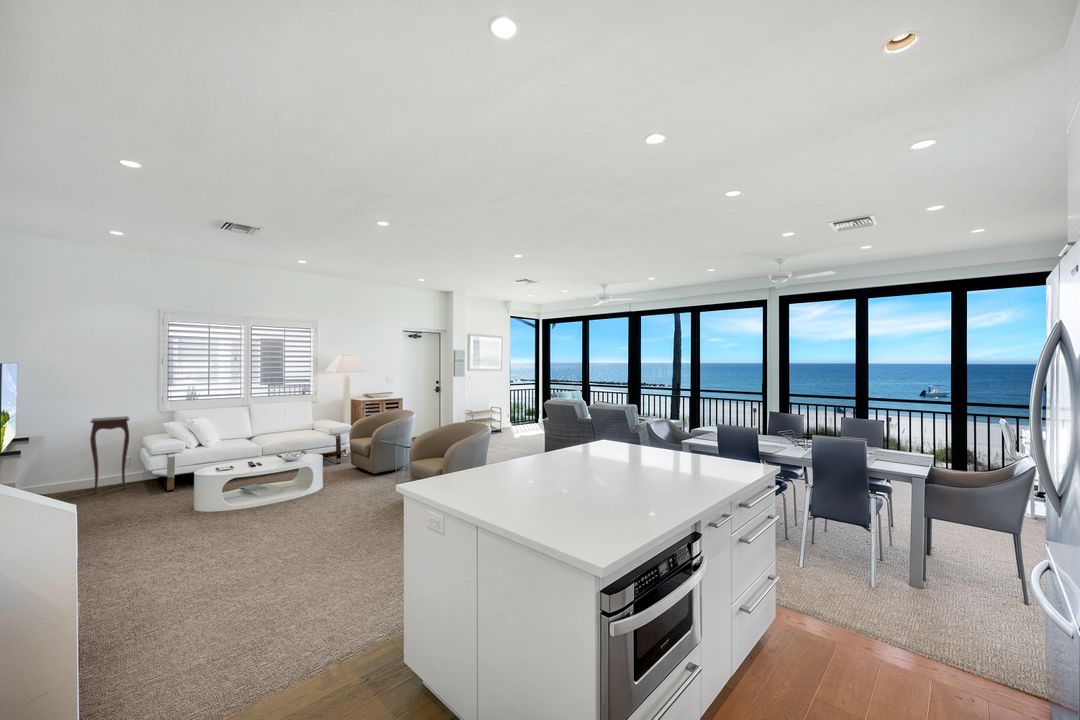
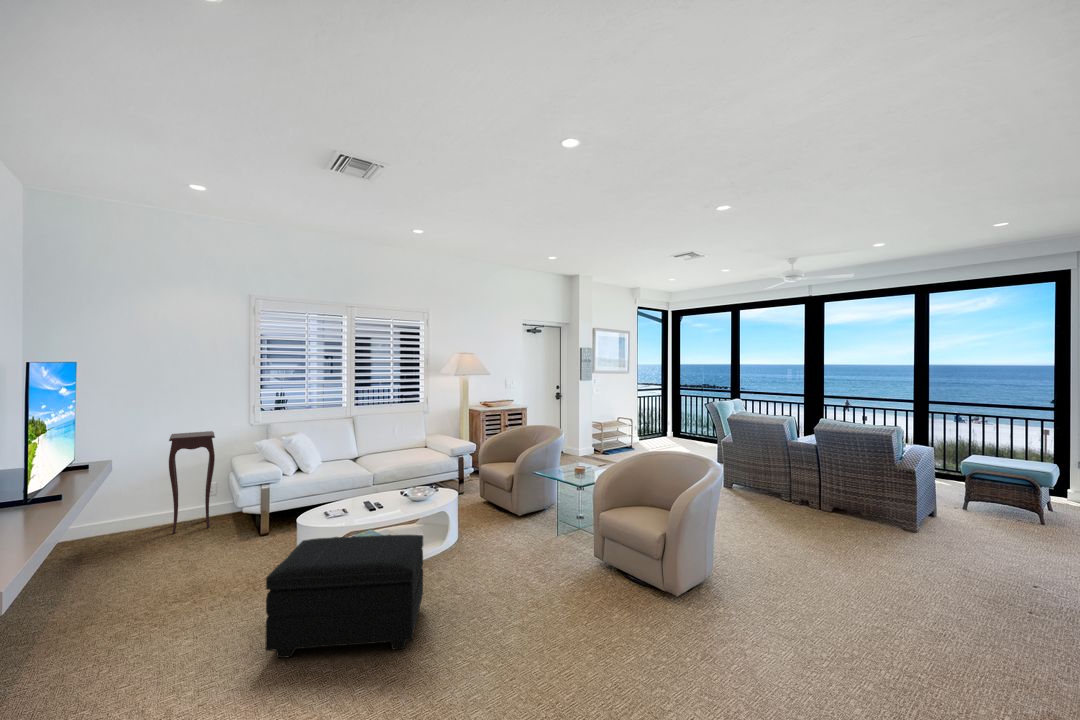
footstool: none [162,476,279,547] -> present [266,535,424,658]

